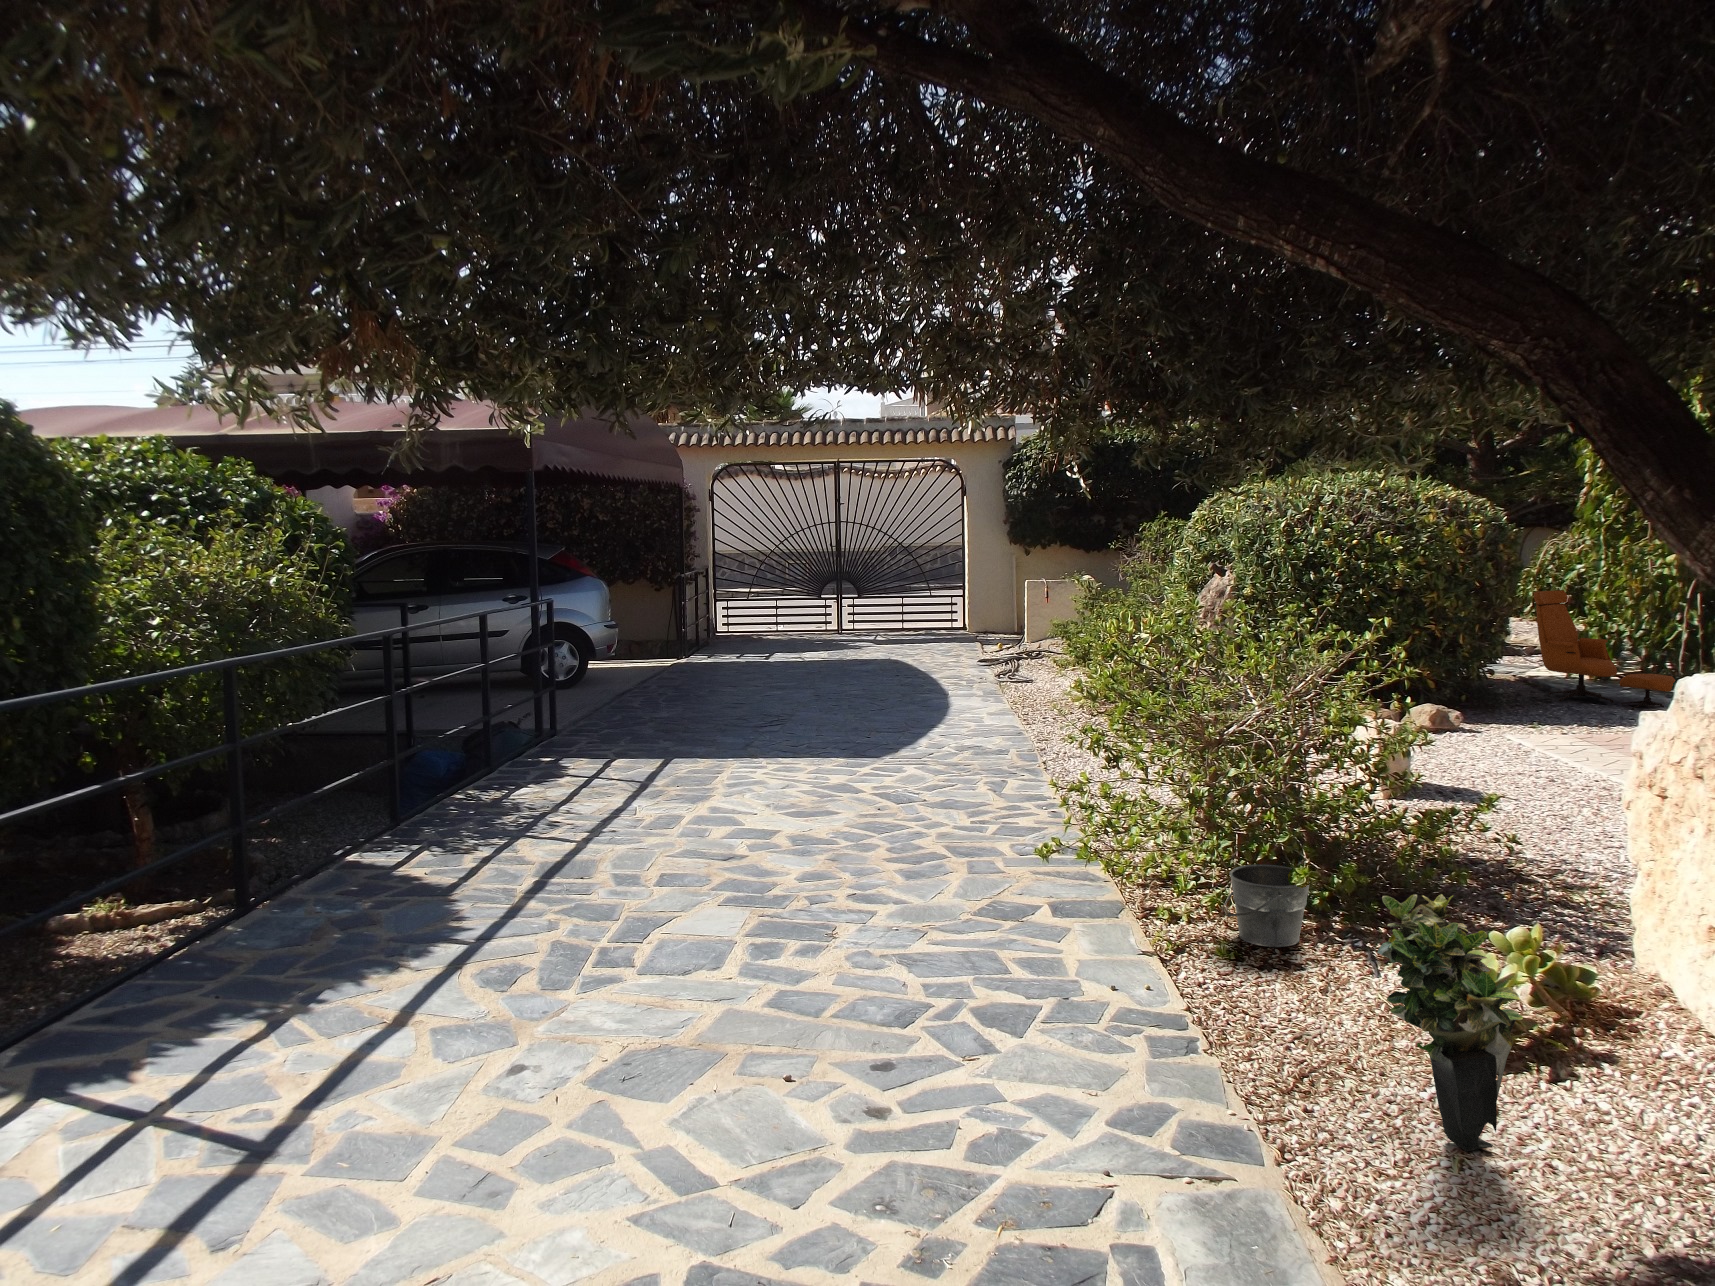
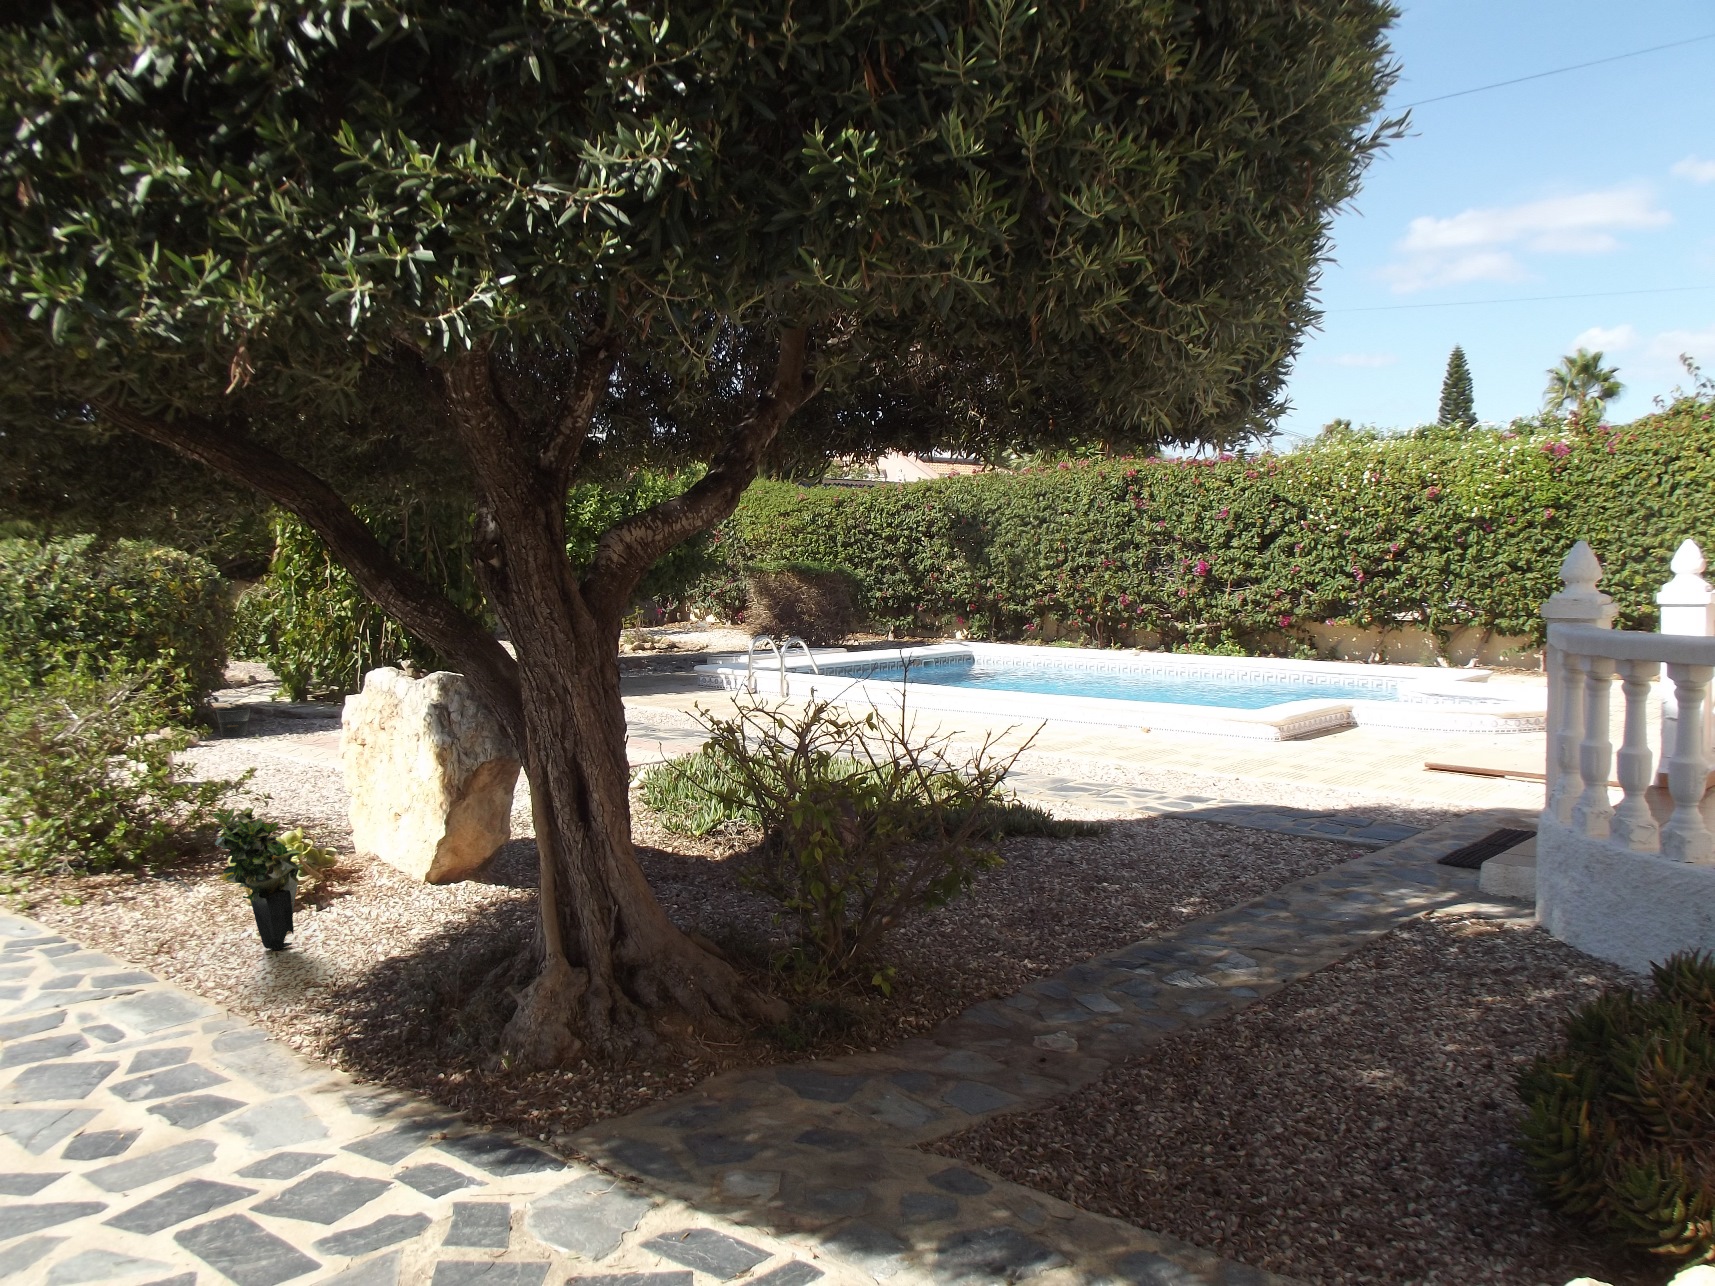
lounge chair: present [1534,590,1675,710] -> none [245,631,356,721]
bucket: present [1222,864,1310,947] -> present [213,708,254,736]

